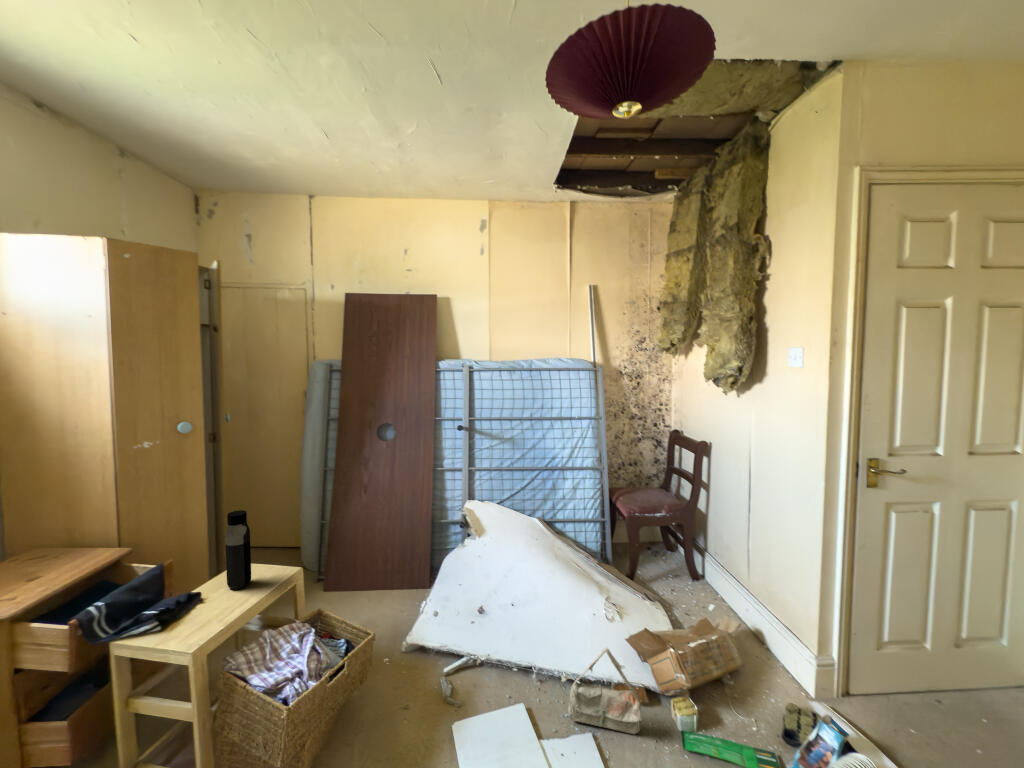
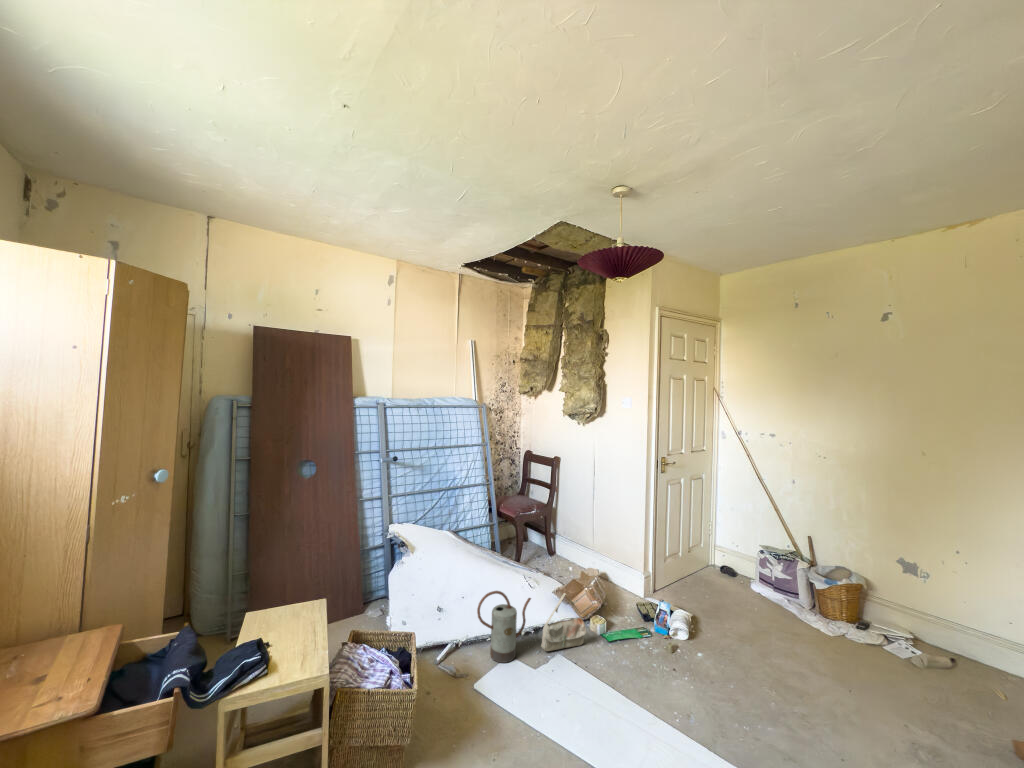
water bottle: present [225,510,251,590] -> none [277,546,302,626]
watering can: none [481,612,558,712] -> present [477,591,531,663]

